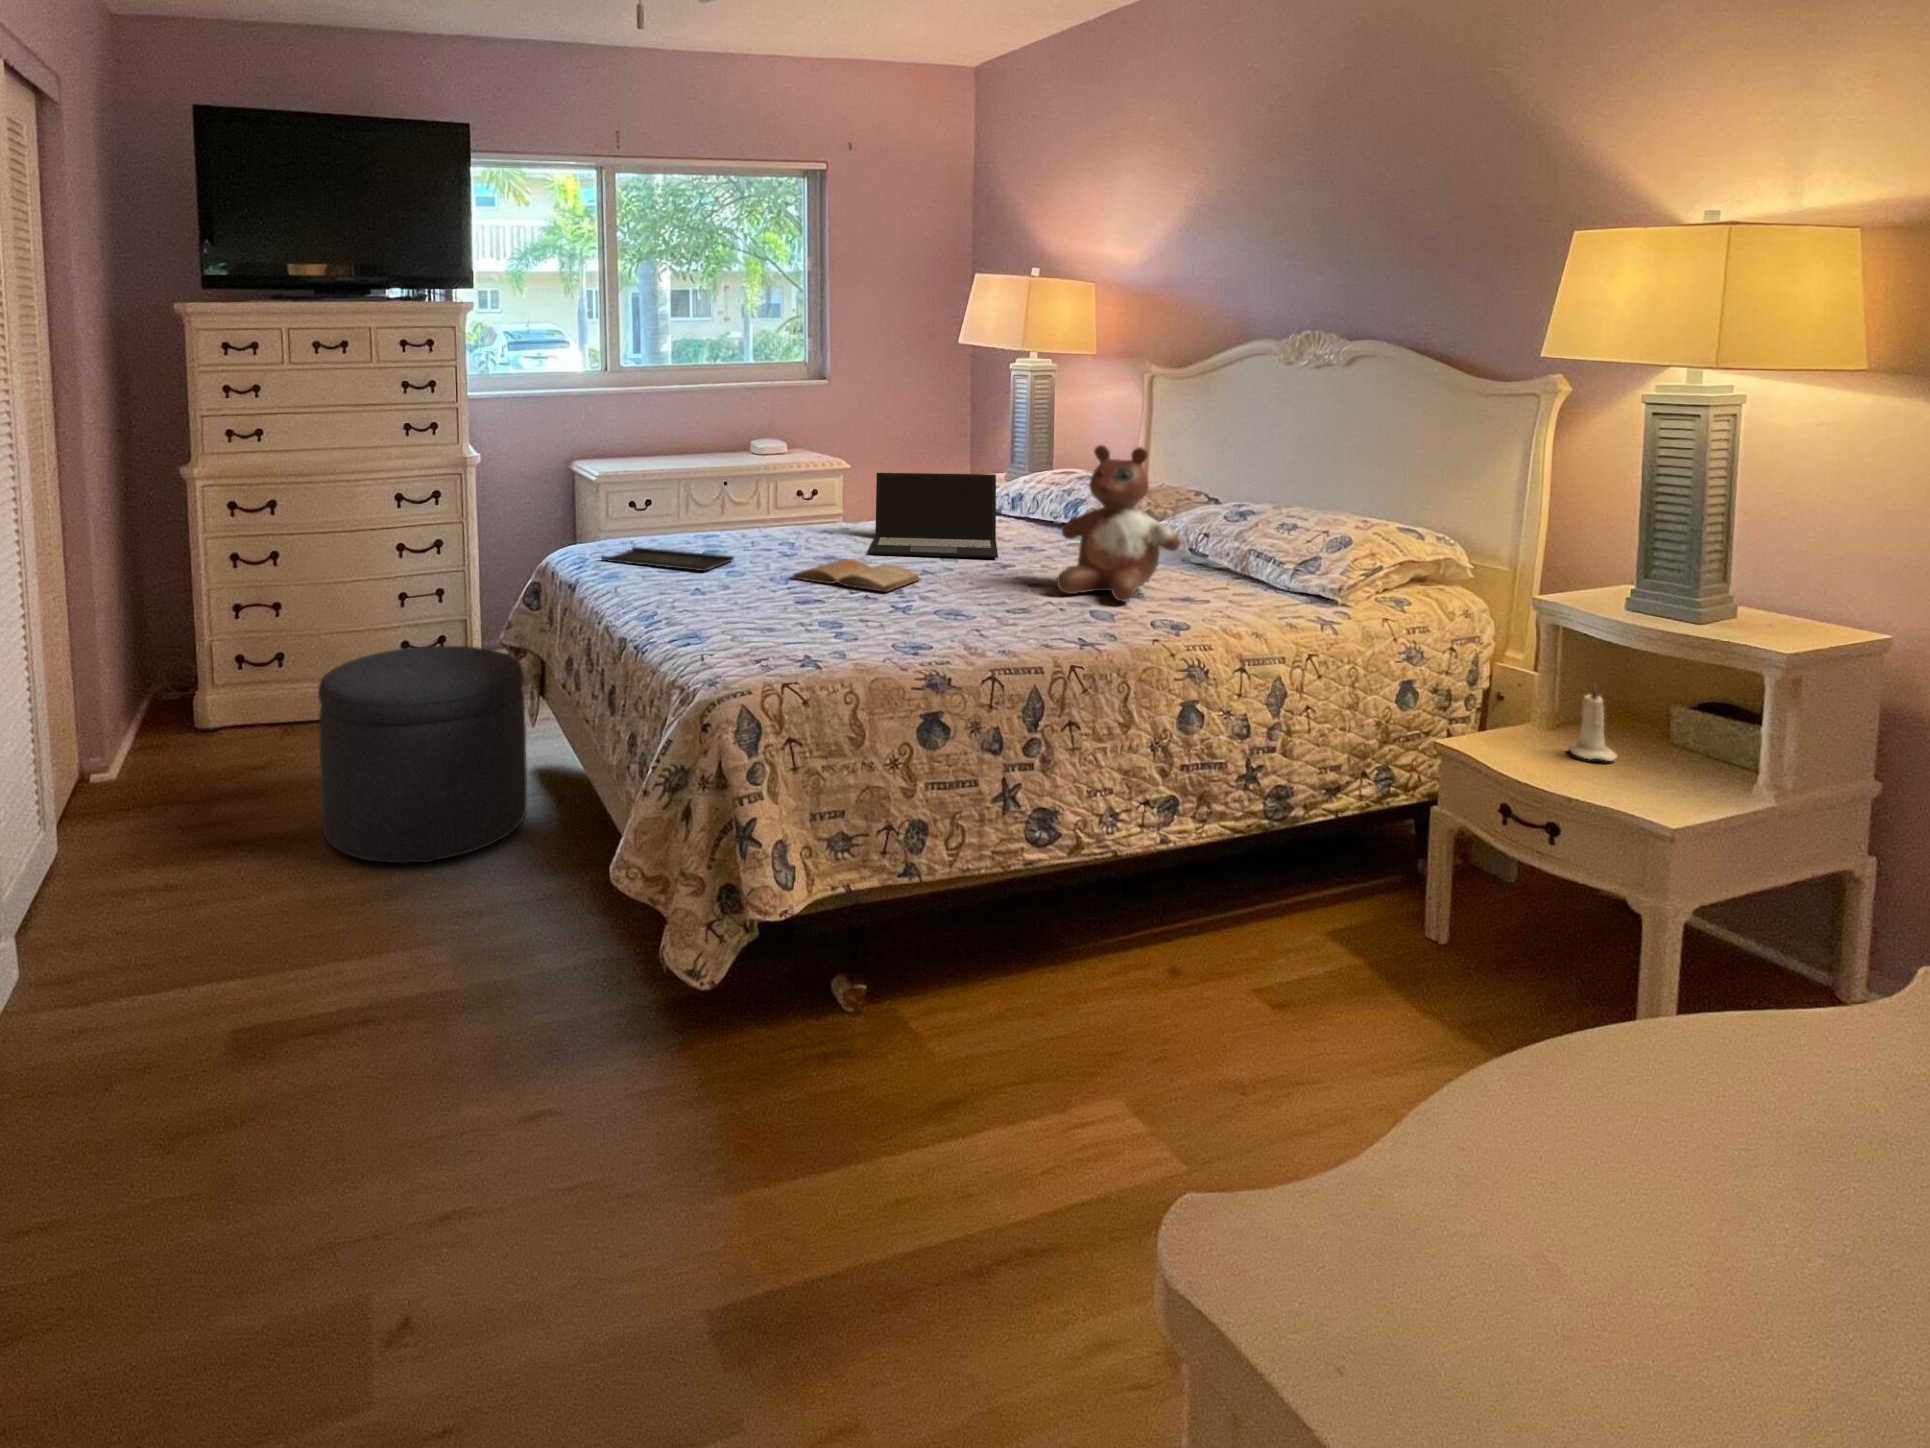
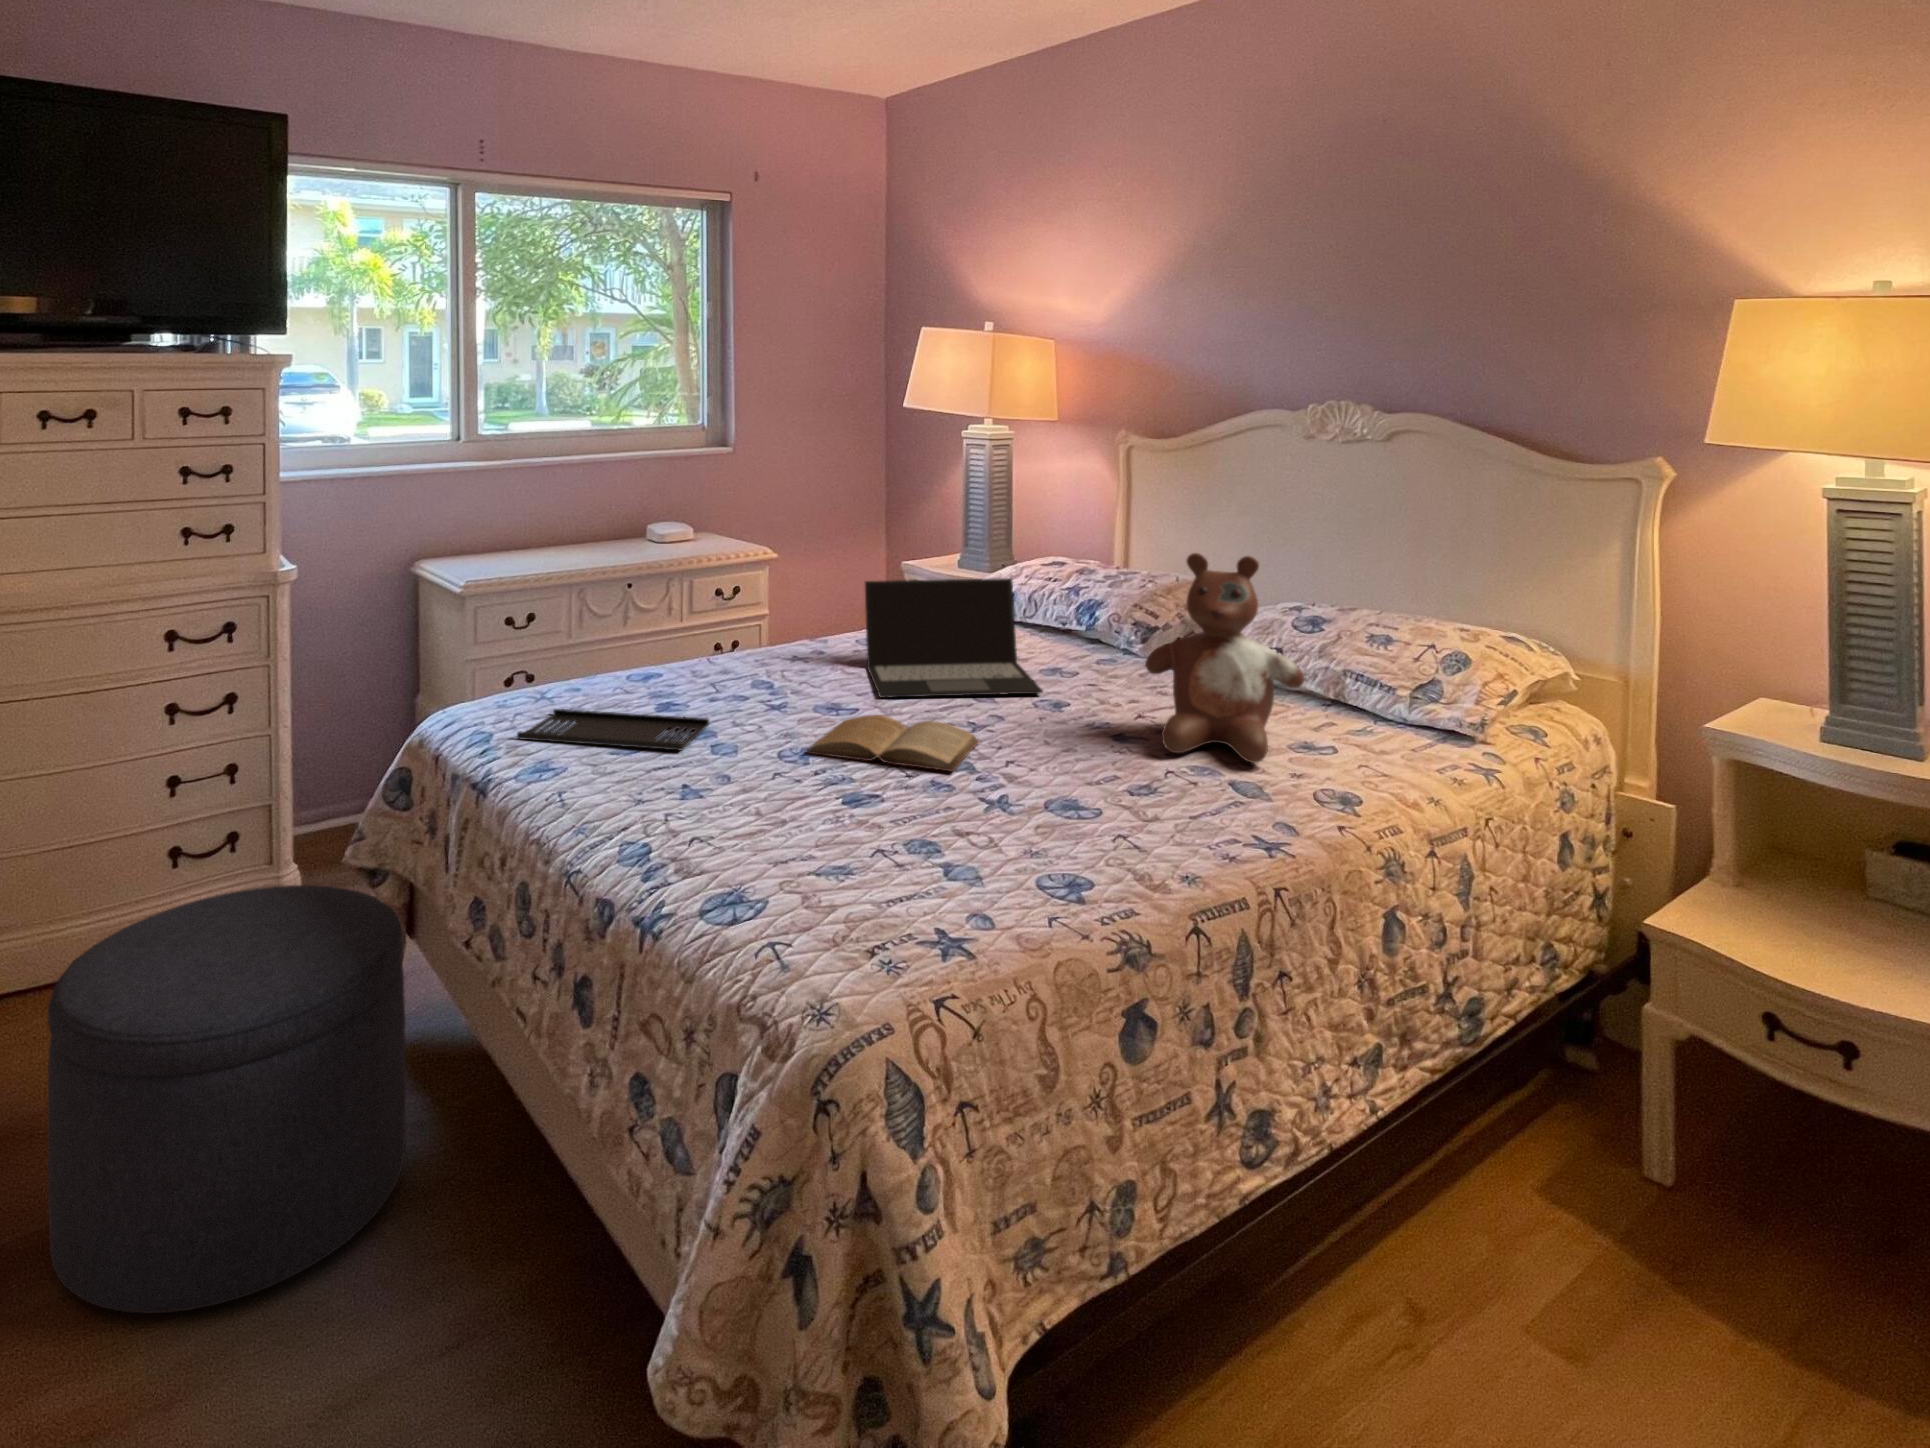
candle: present [1568,684,1617,761] -> none [1787,838,1851,937]

